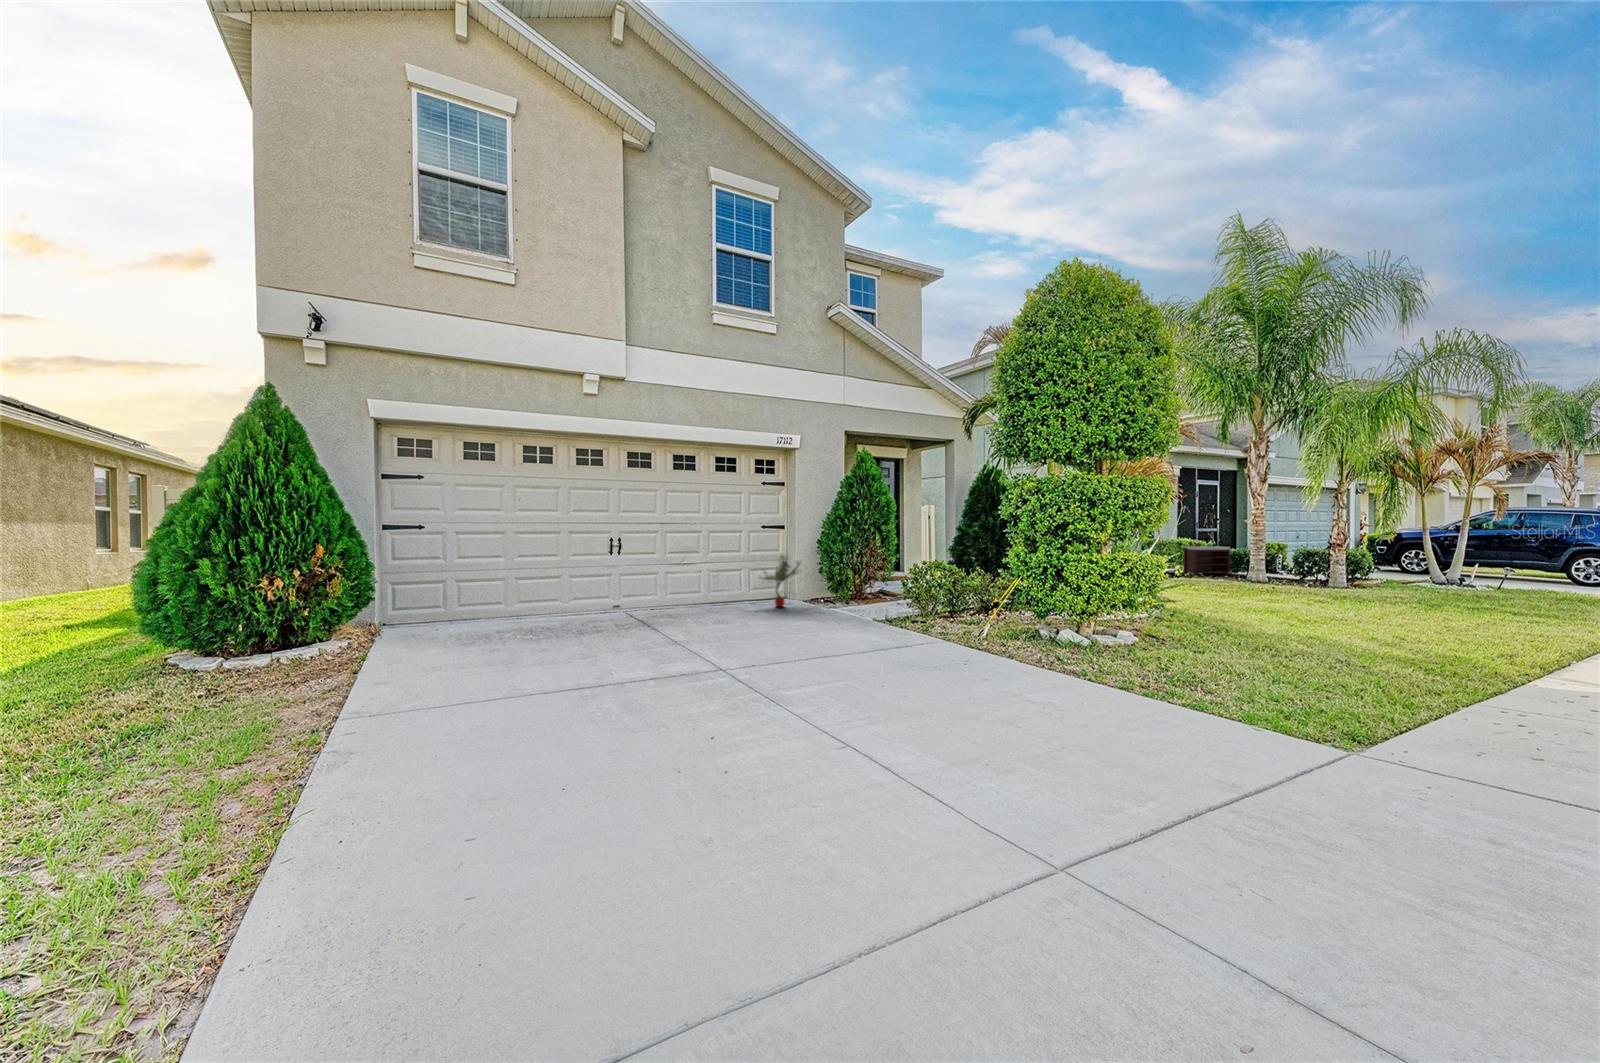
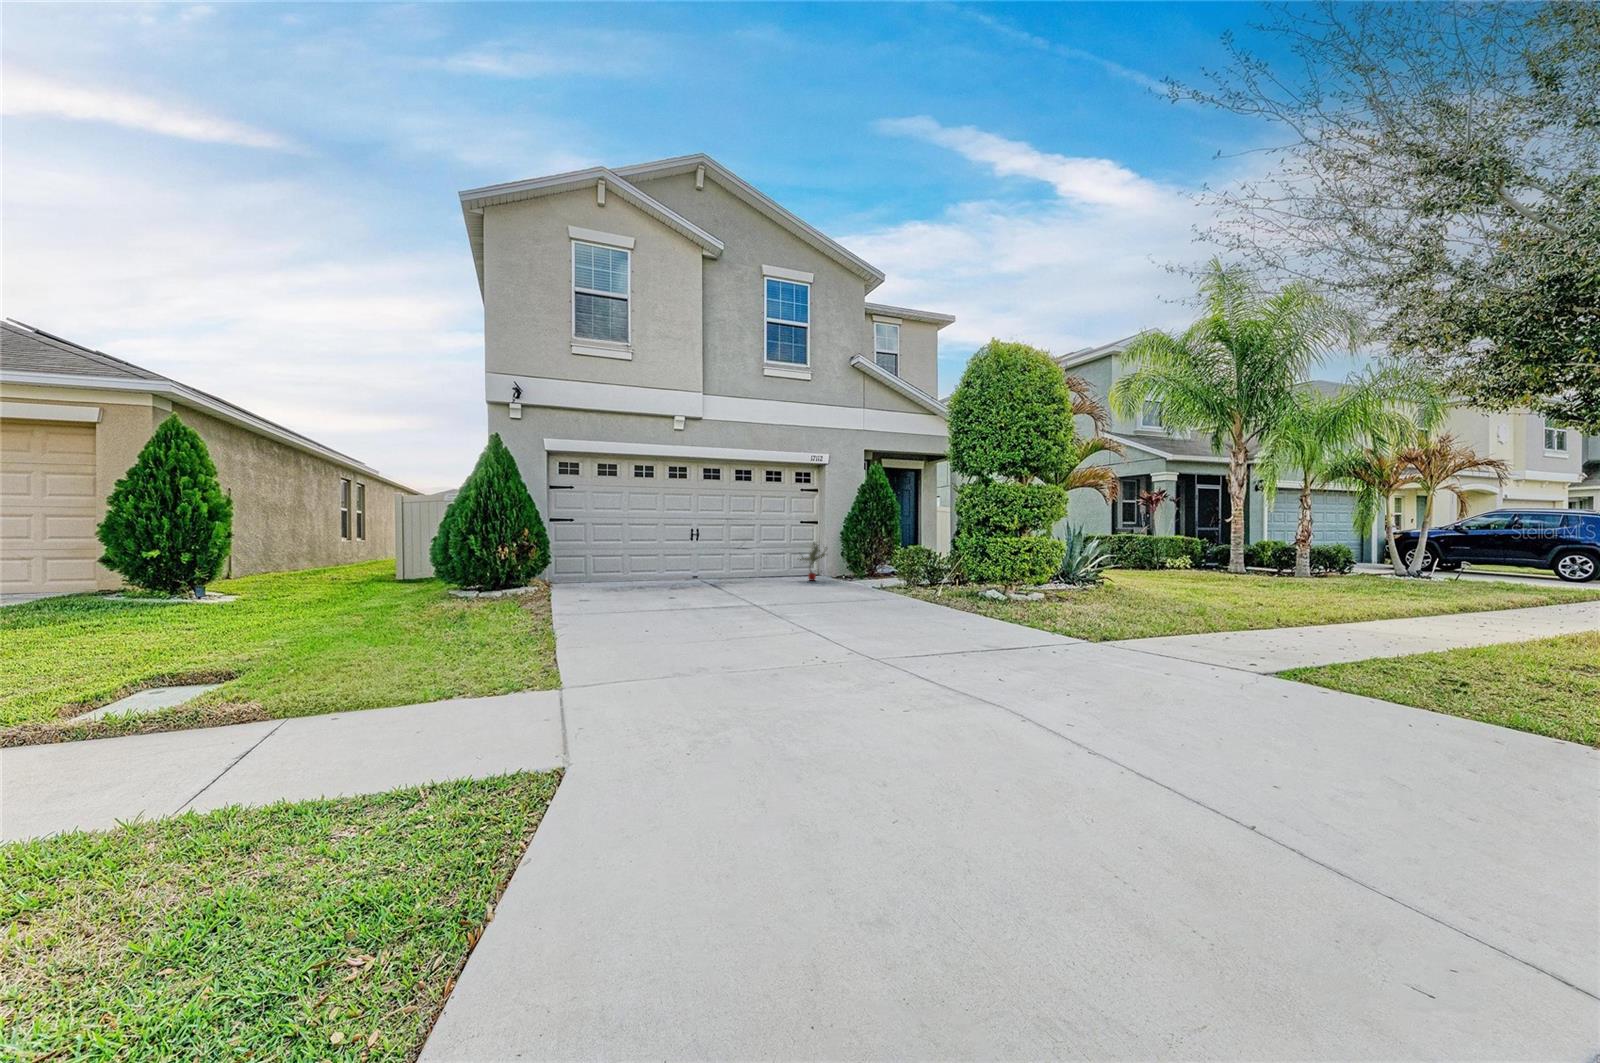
bench: present [1182,546,1232,575] -> none [1181,544,1226,569]

